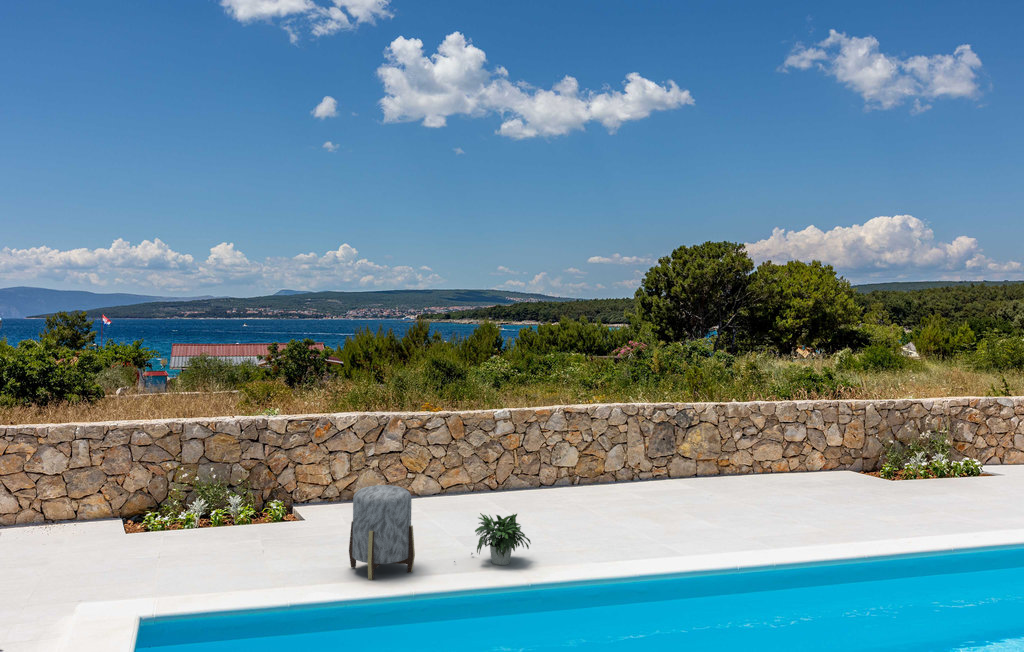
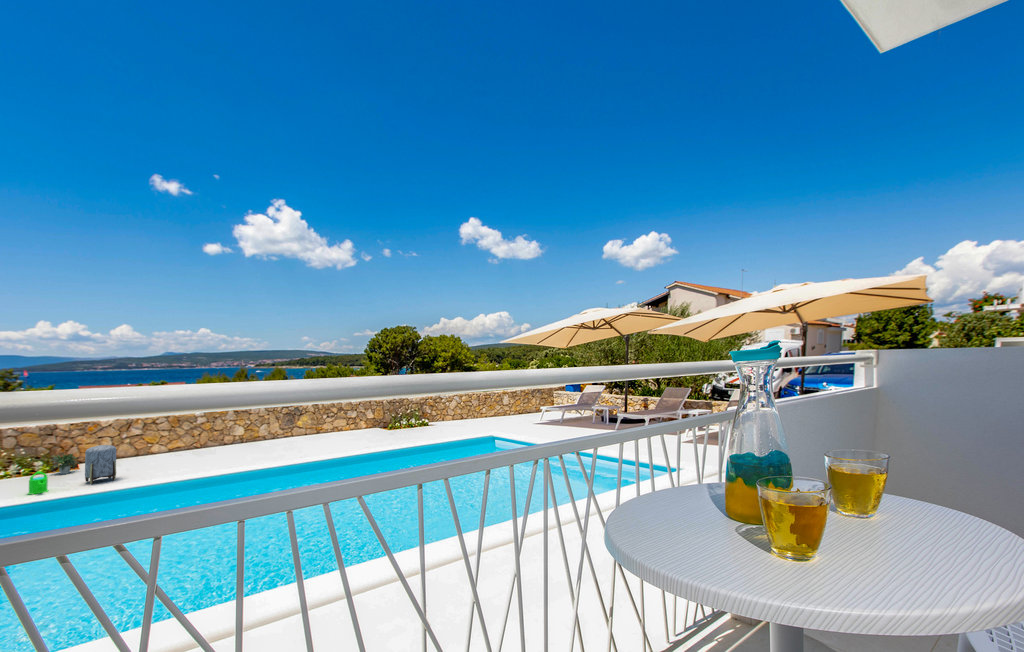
potted plant: present [454,513,531,565] -> present [52,454,76,474]
watering can: none [254,541,293,597] -> present [28,471,48,494]

